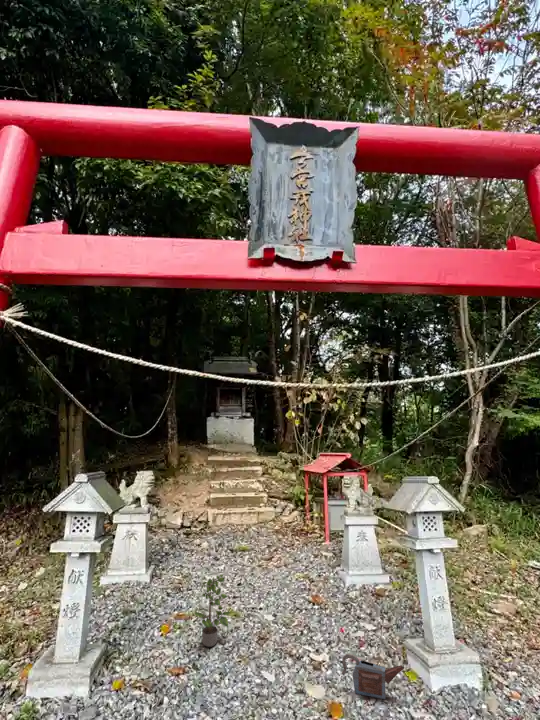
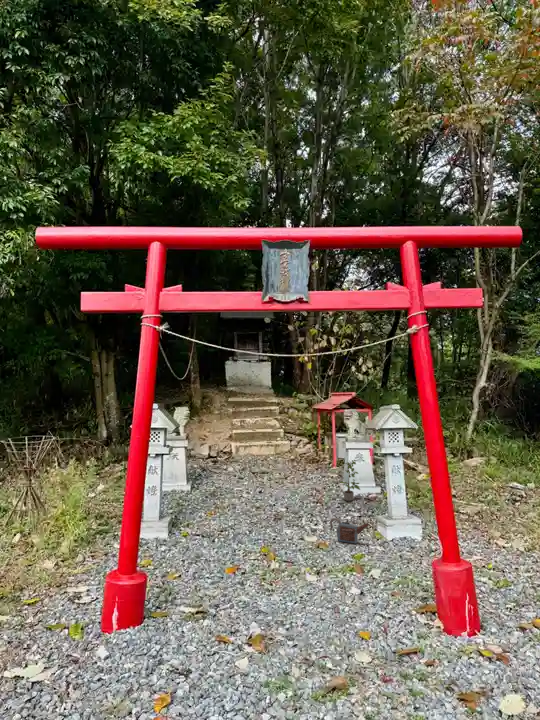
potted plant: present [195,575,230,647] -> present [341,460,360,501]

